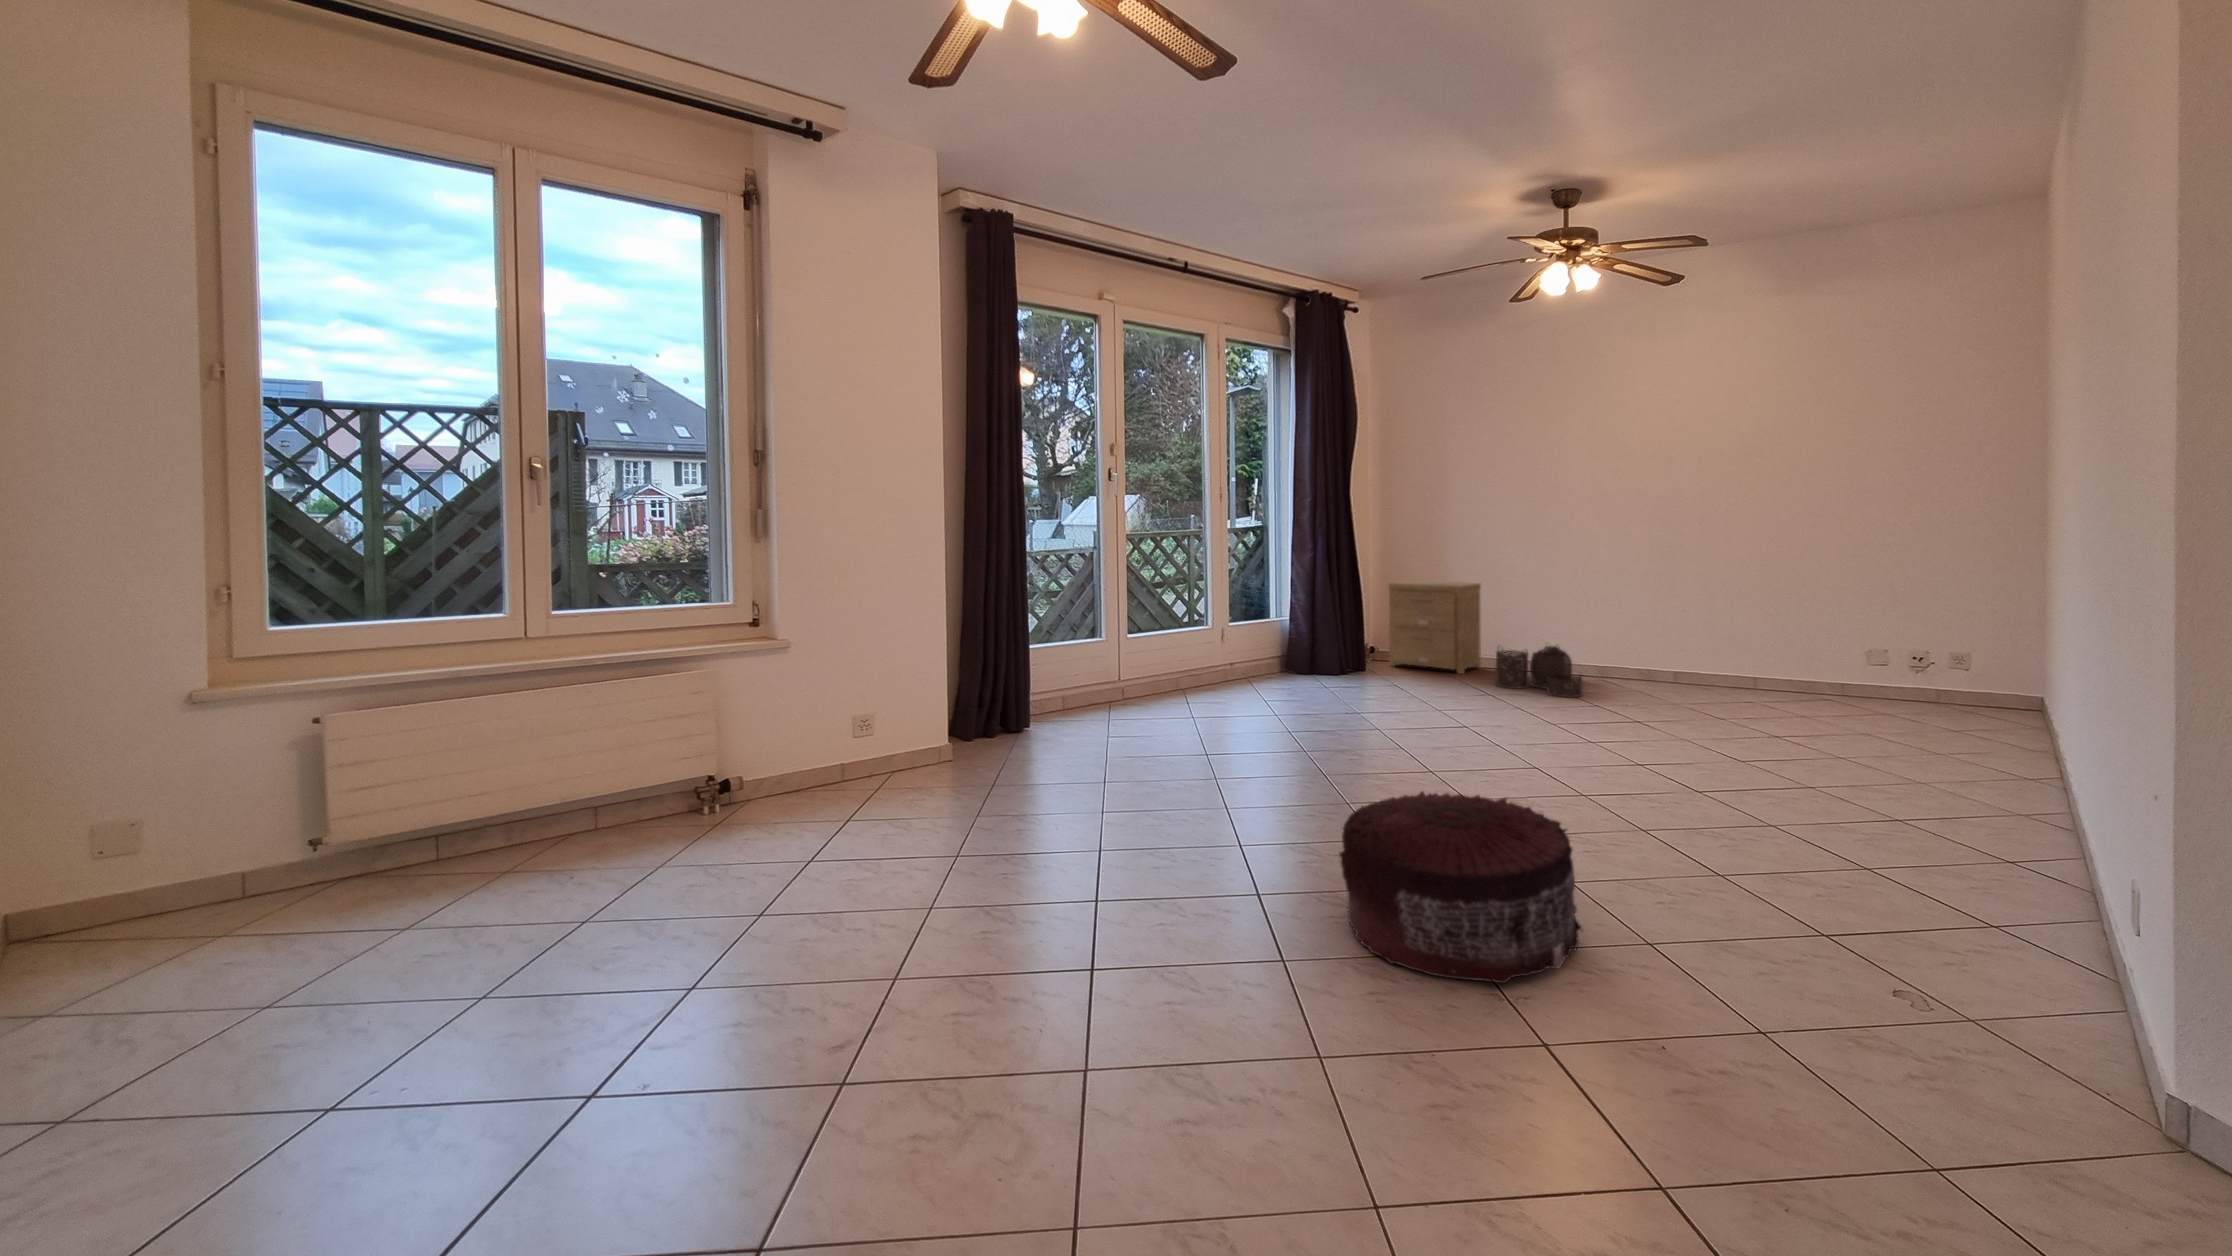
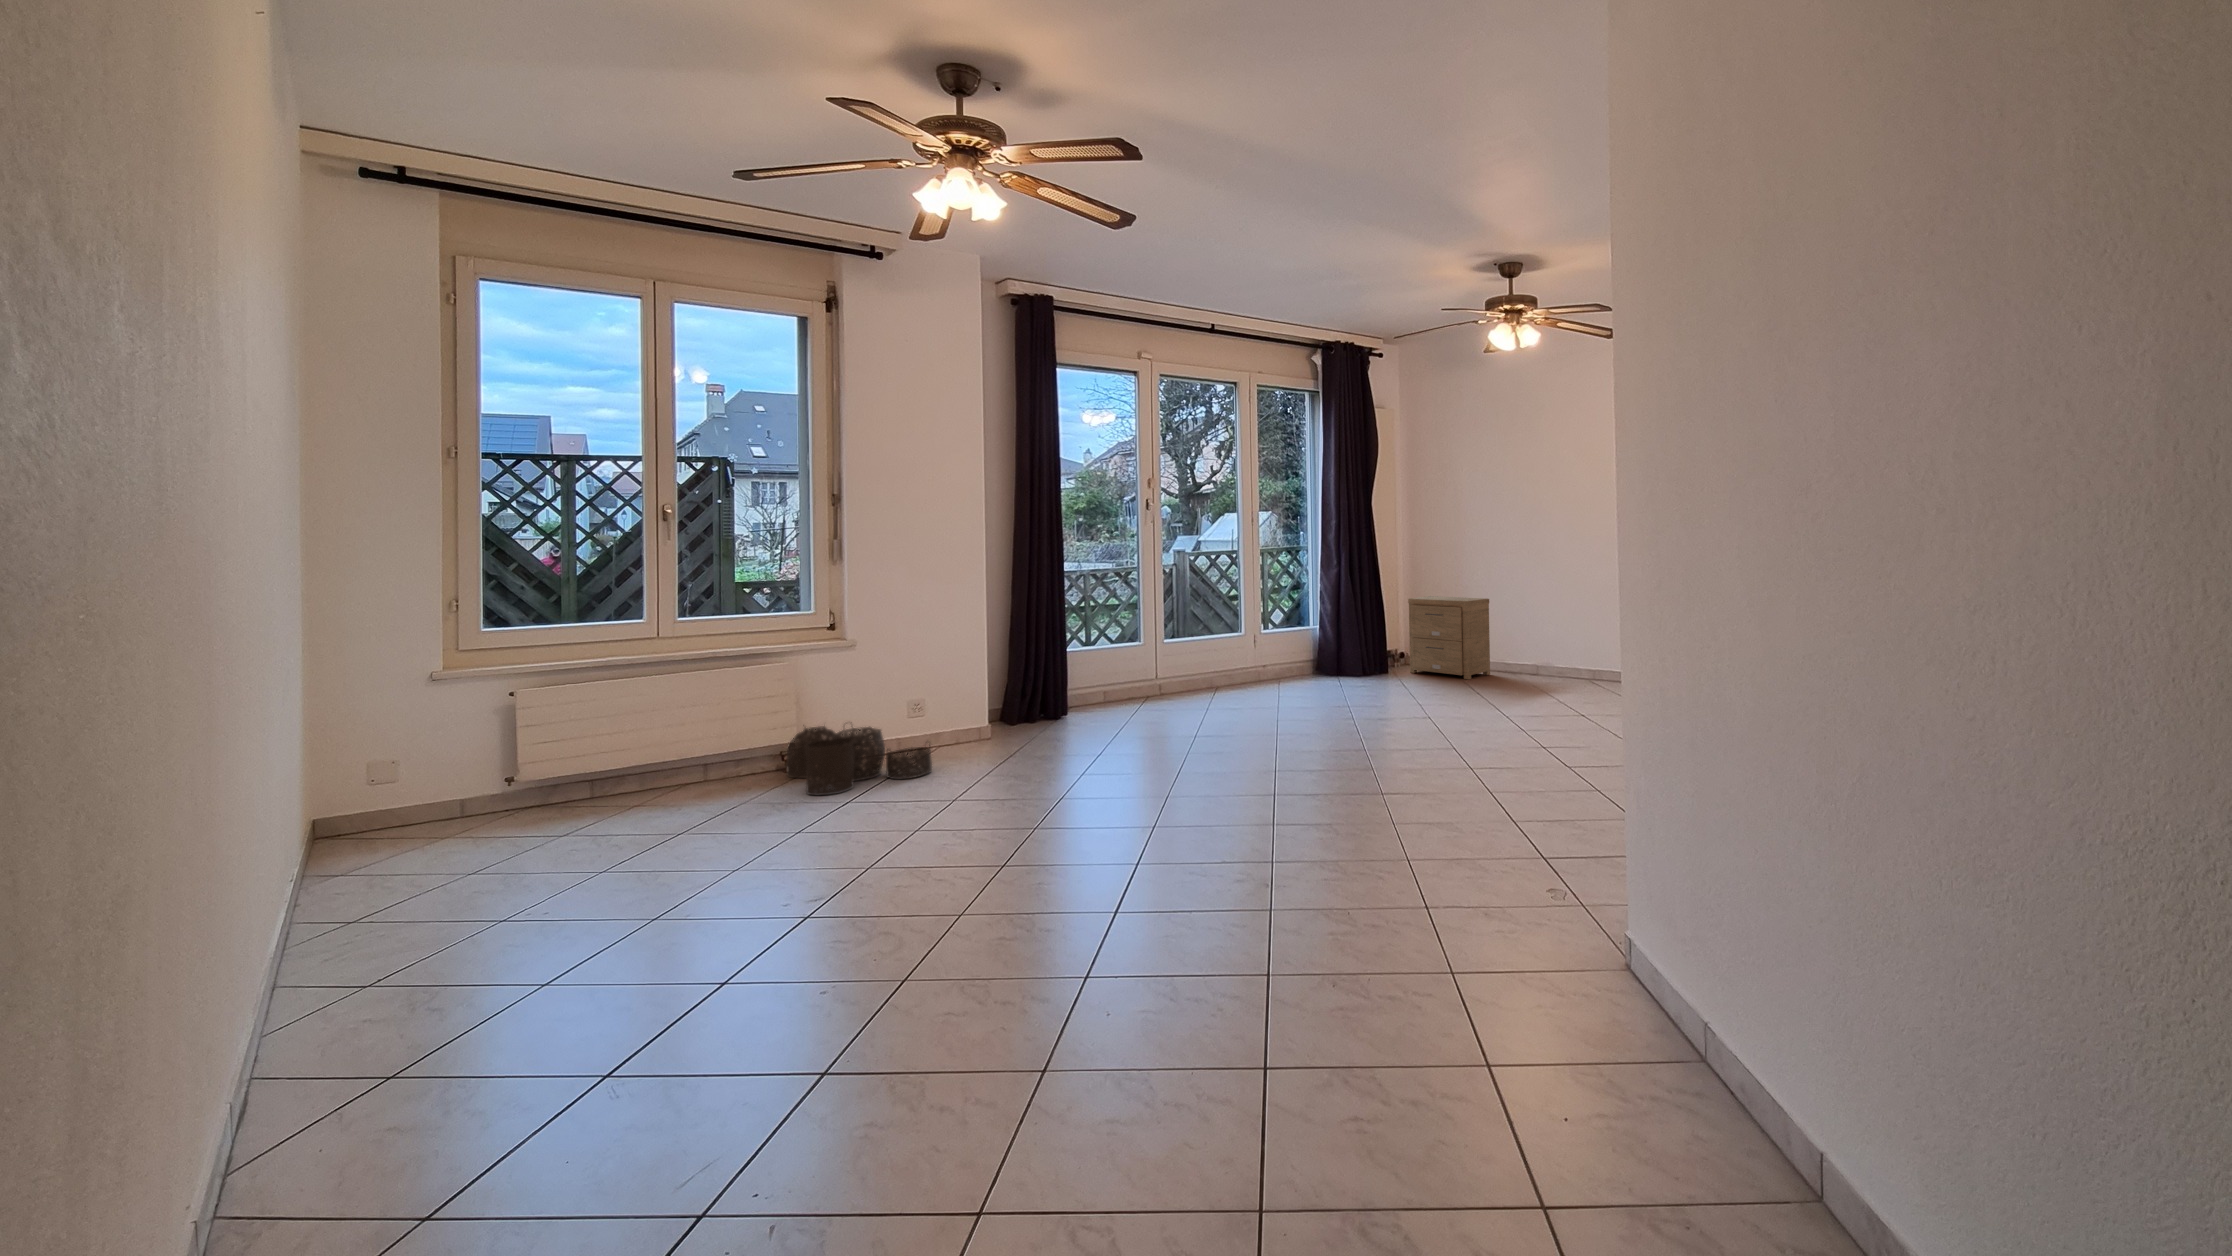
woven basket: present [1496,646,1582,697] -> present [786,726,932,795]
pouf: present [1340,791,1582,983] -> none [1200,750,1368,876]

